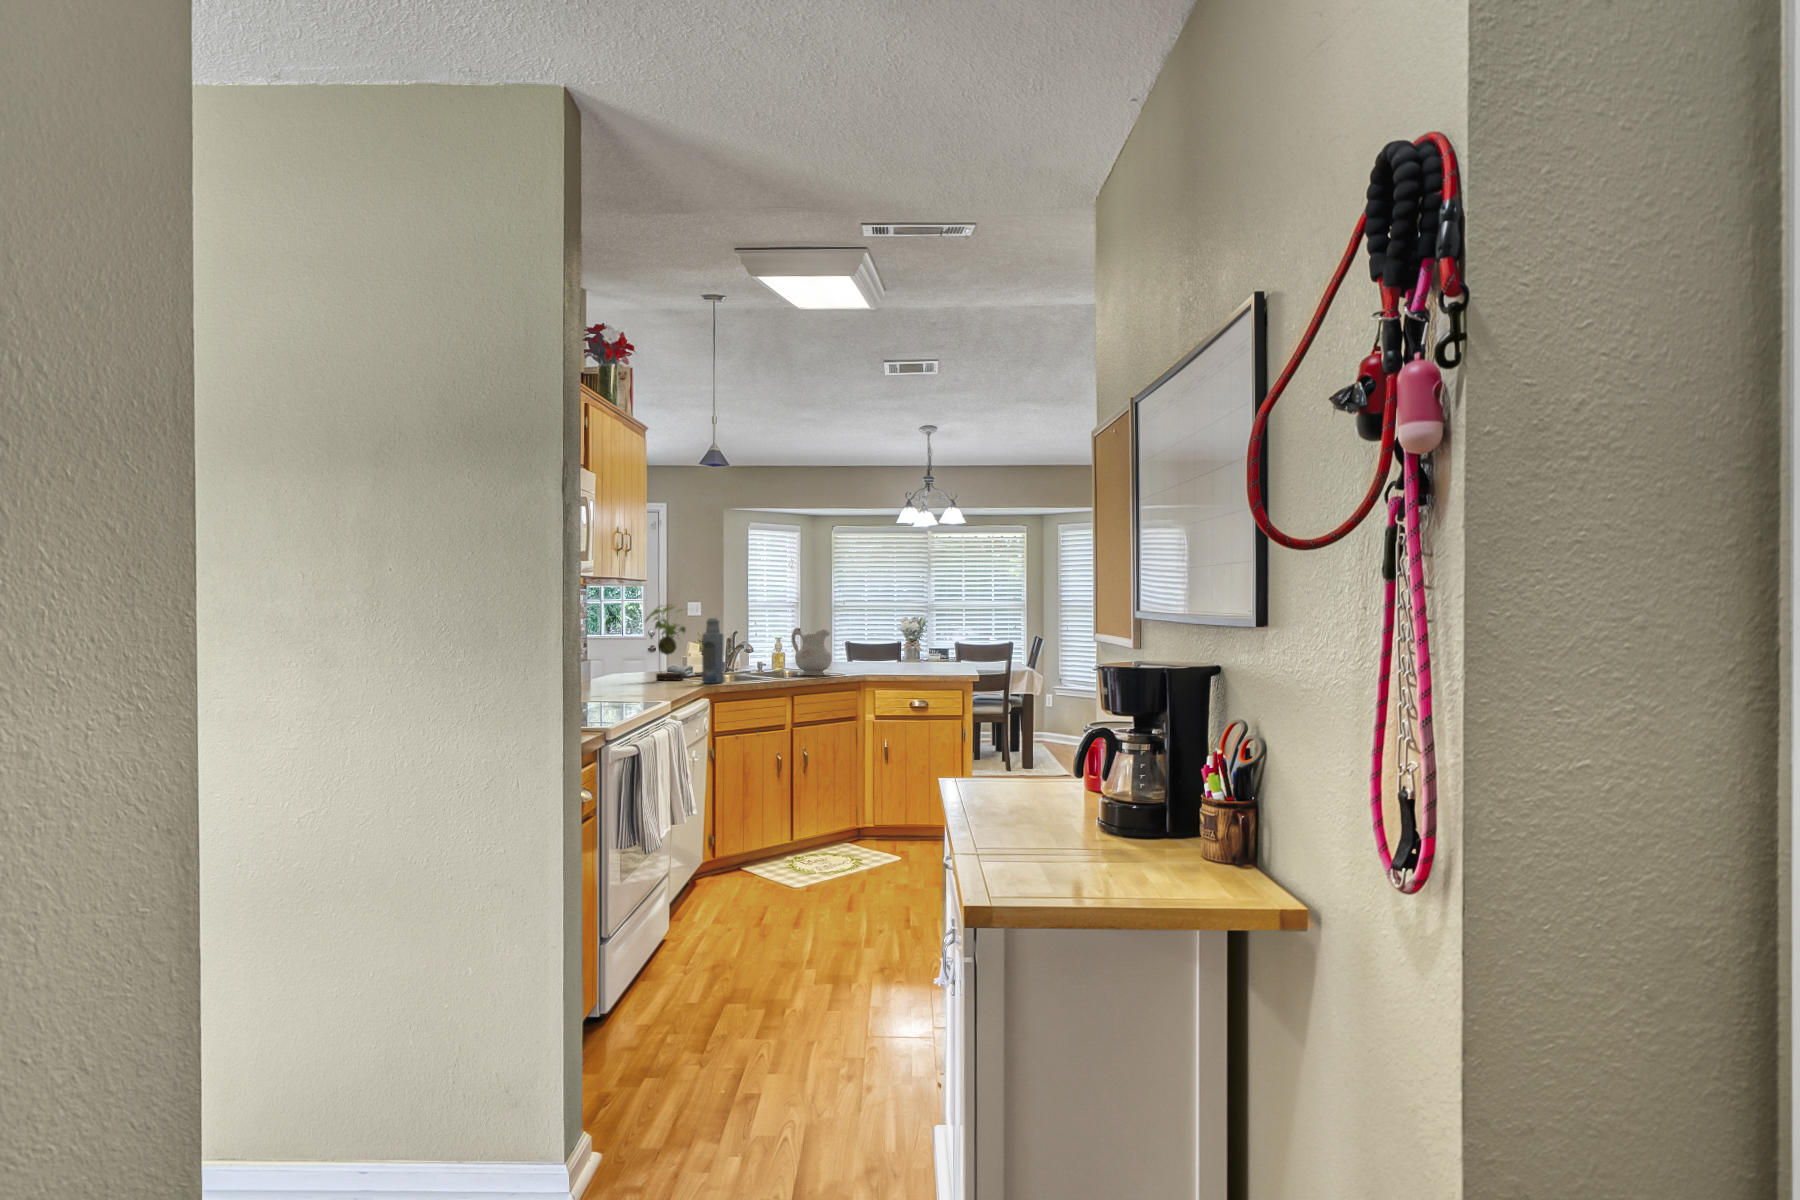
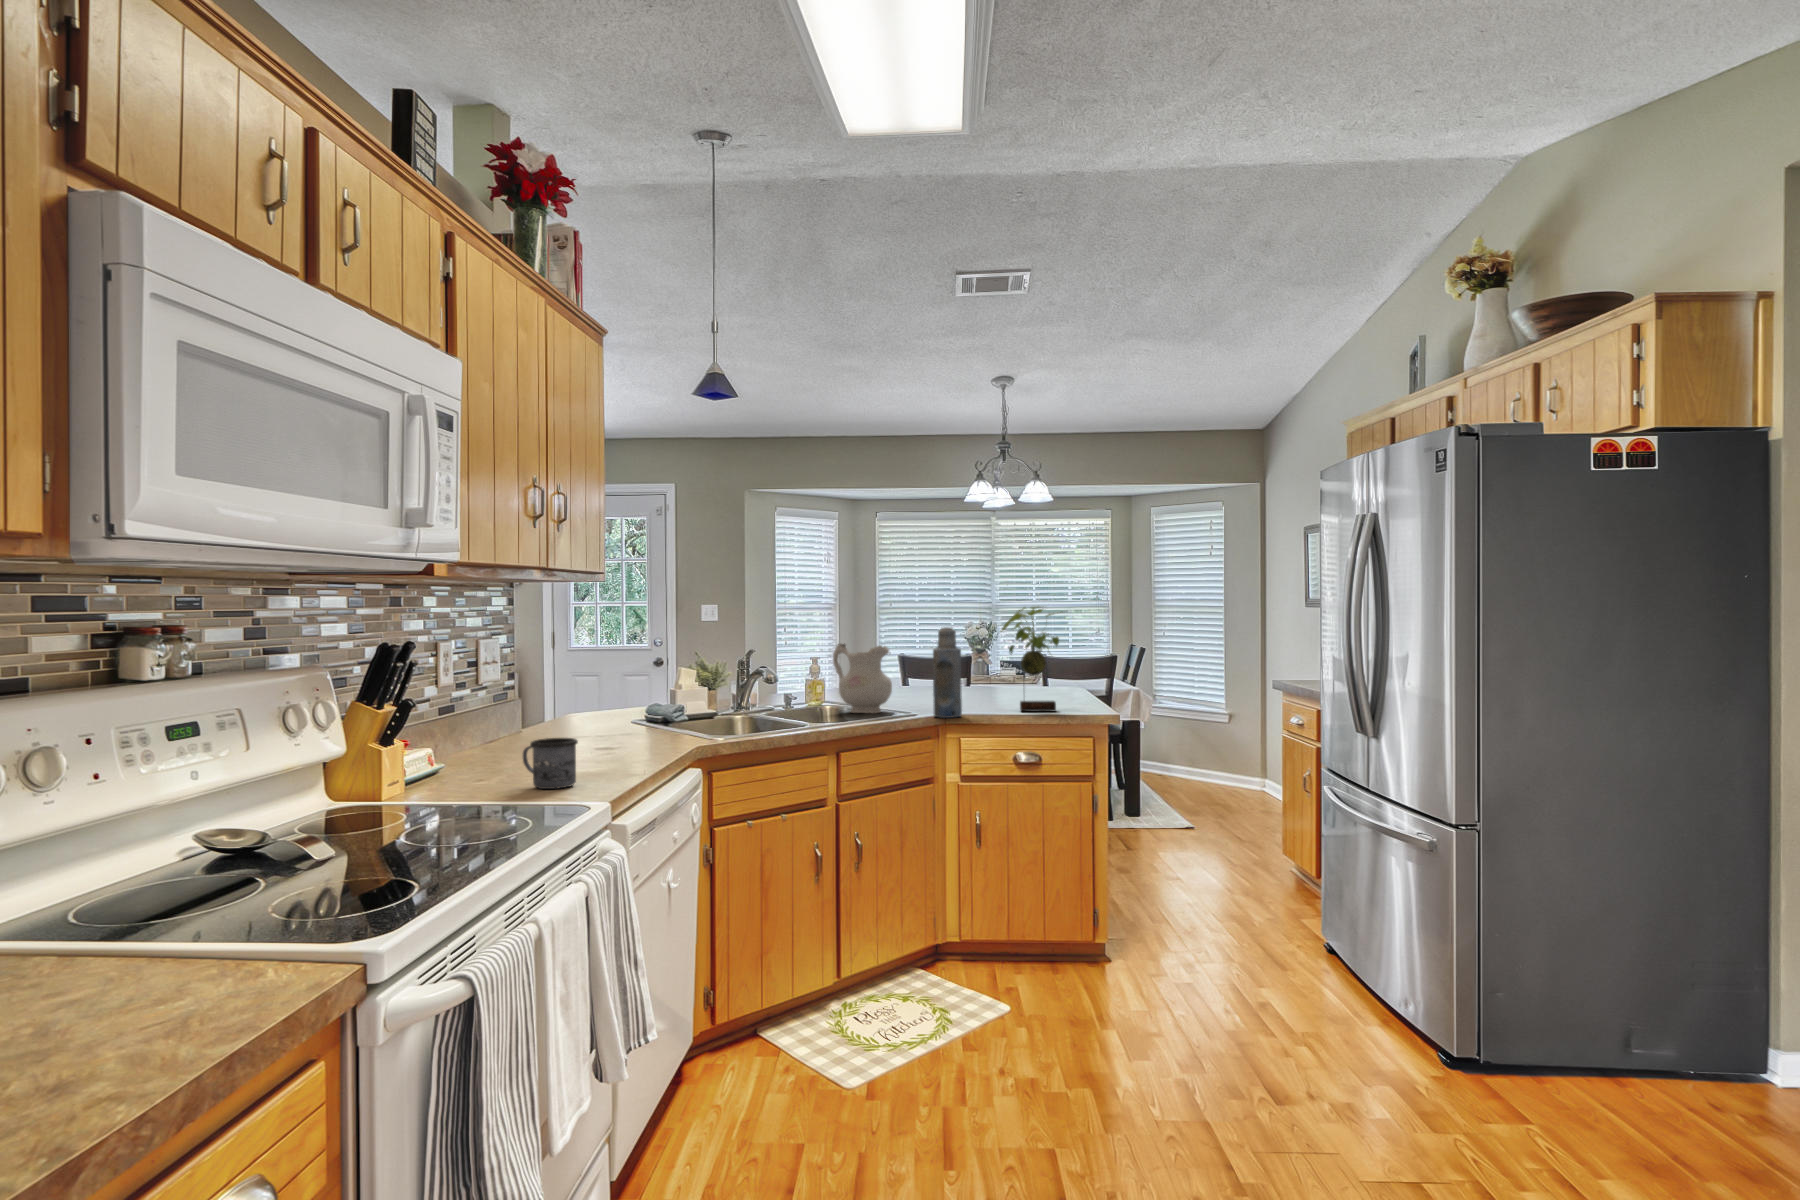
plant: present [645,605,686,680] -> present [1001,607,1059,711]
bottle: present [702,618,723,683] -> present [933,627,962,718]
mug: none [619,672,649,698] -> present [523,738,578,789]

